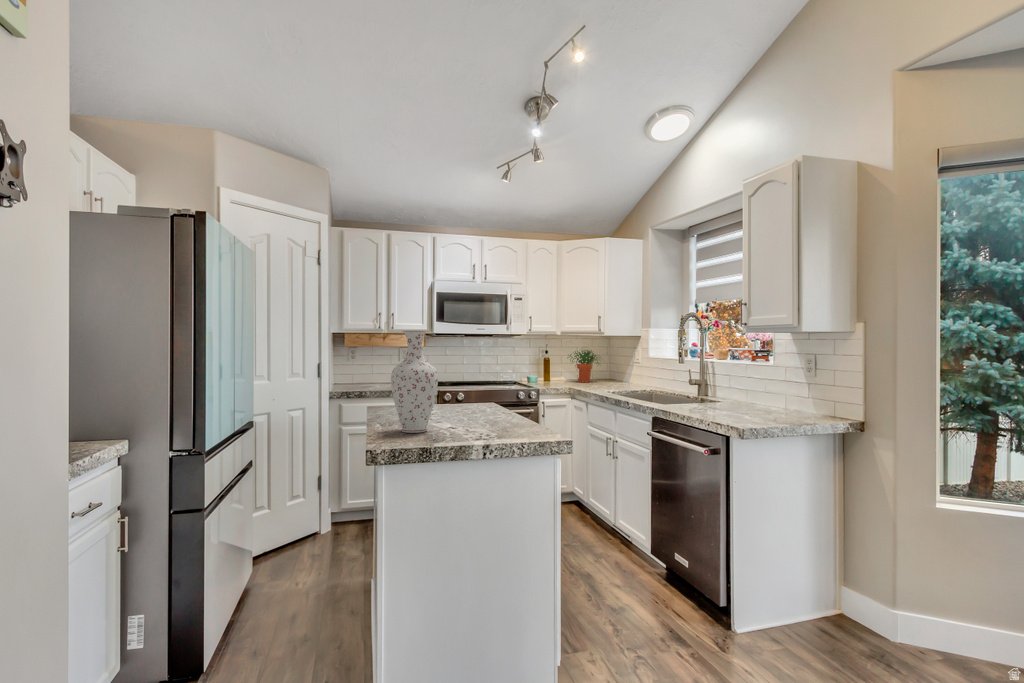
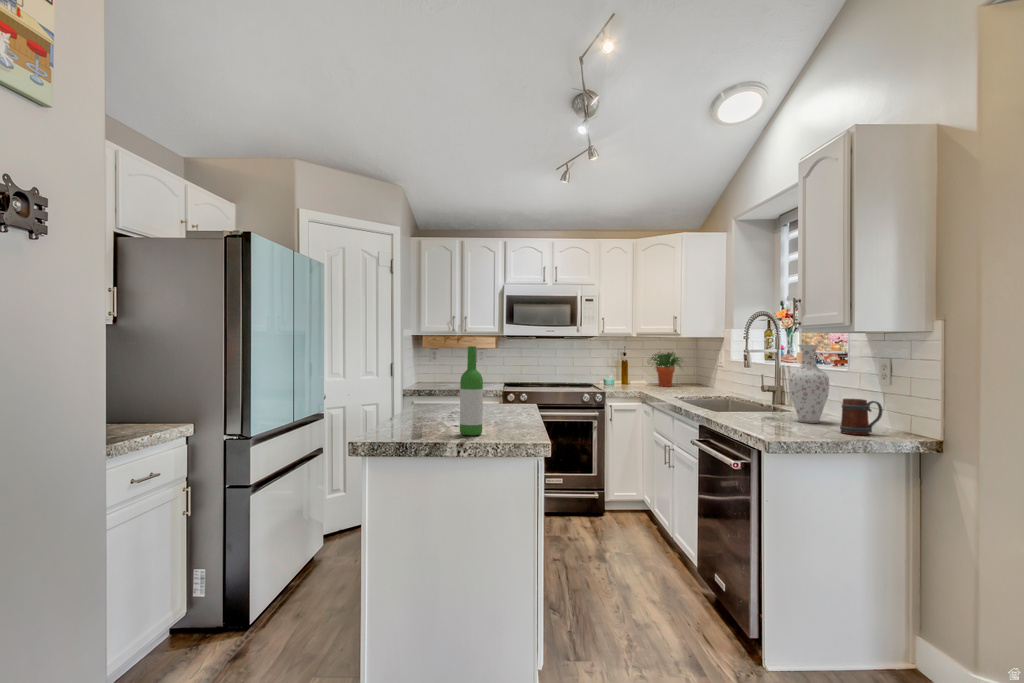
vase: present [391,330,438,433] -> present [789,345,829,423]
wine bottle: none [476,345,499,436] -> present [460,346,483,436]
mug: none [779,389,811,419] -> present [840,399,883,435]

